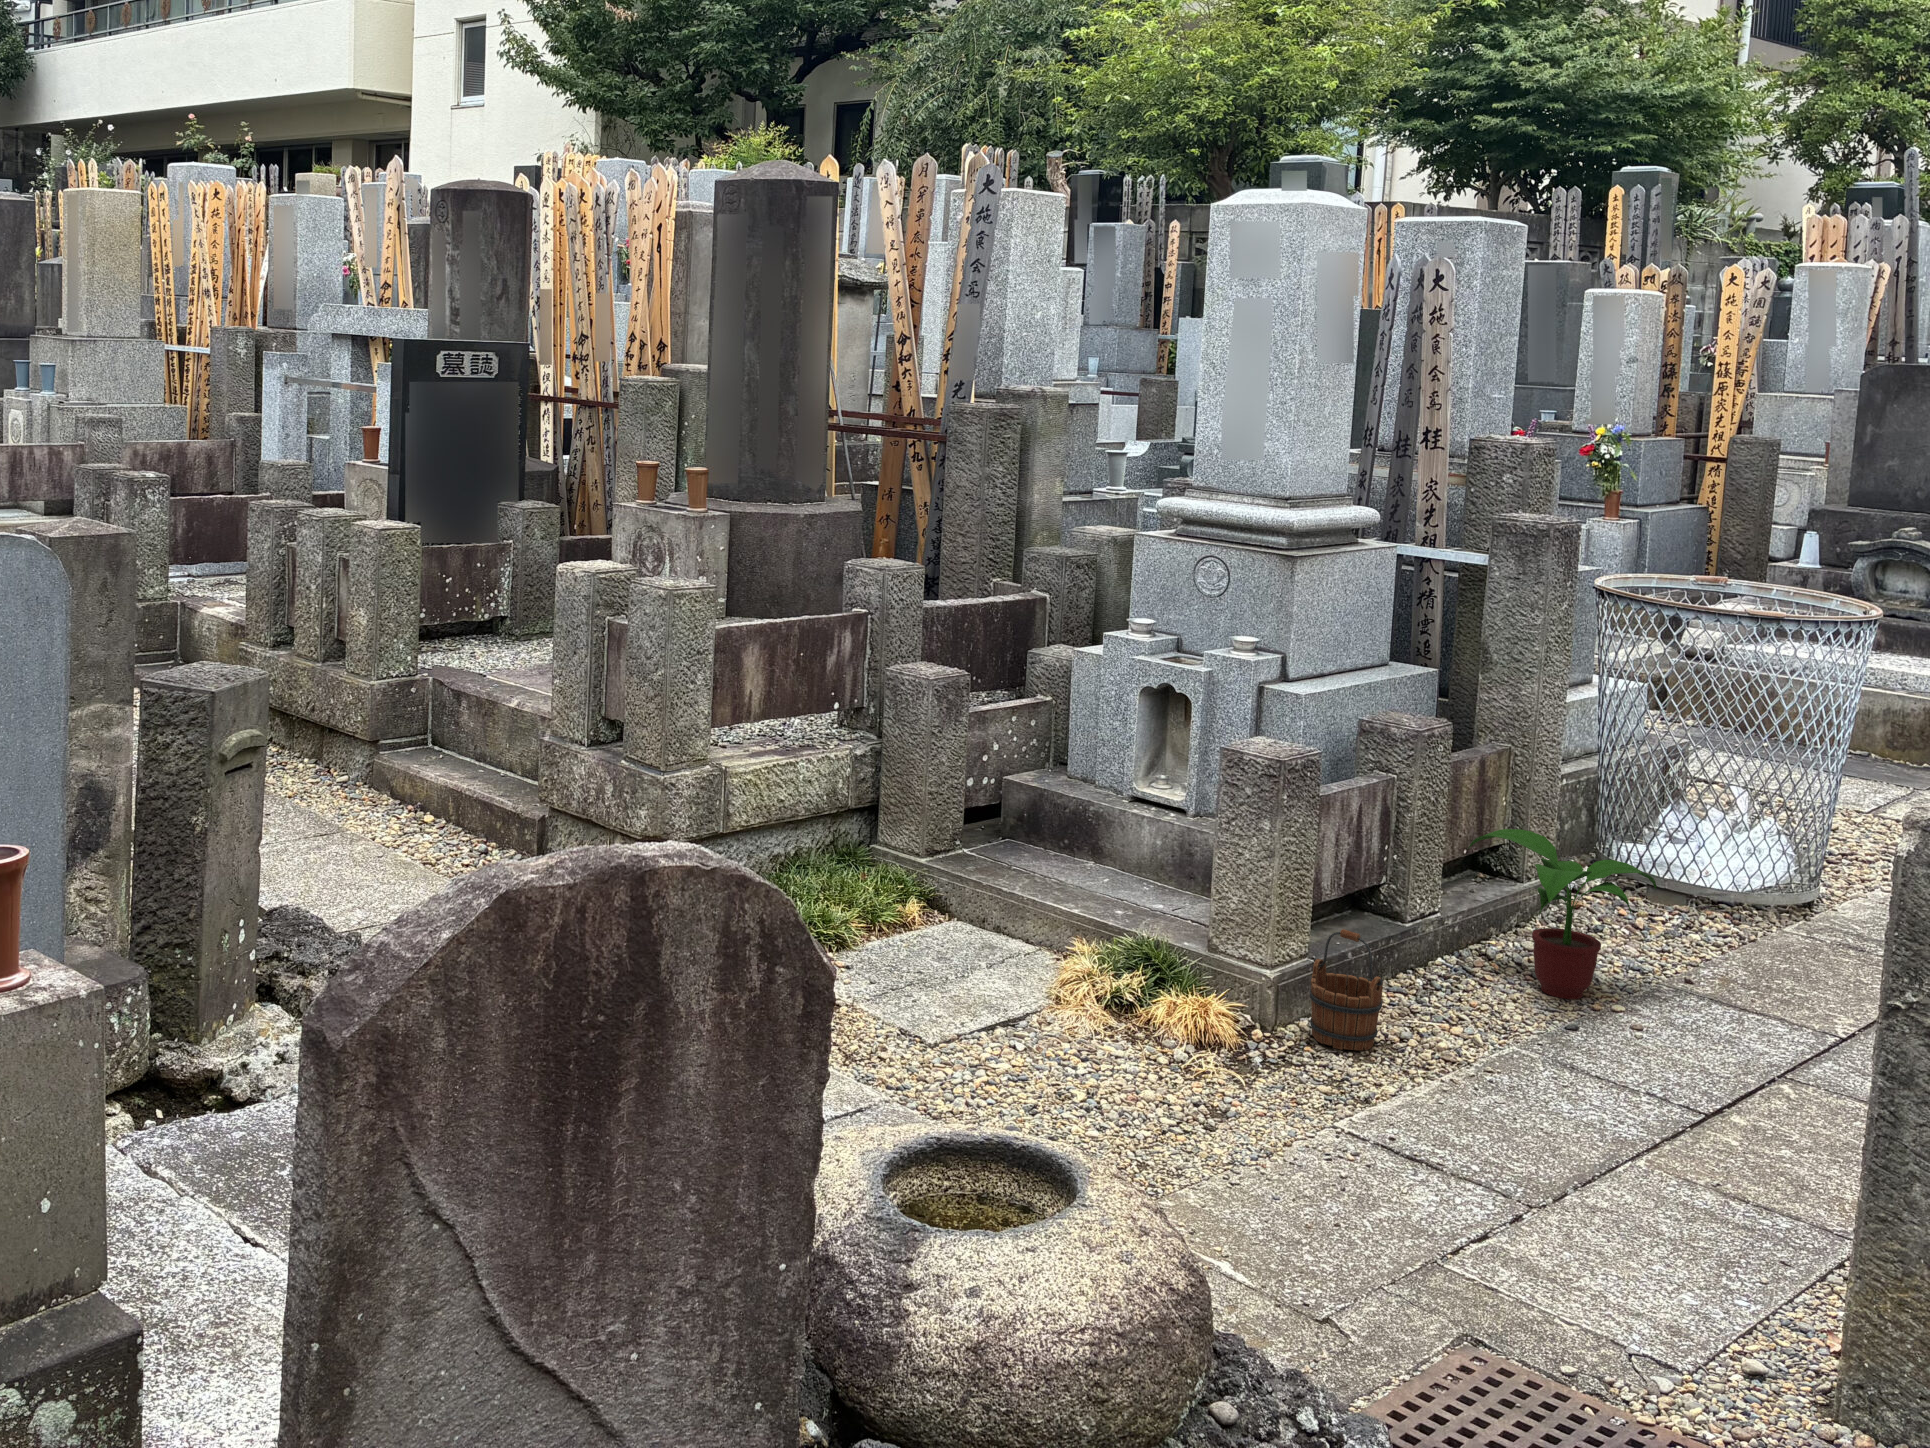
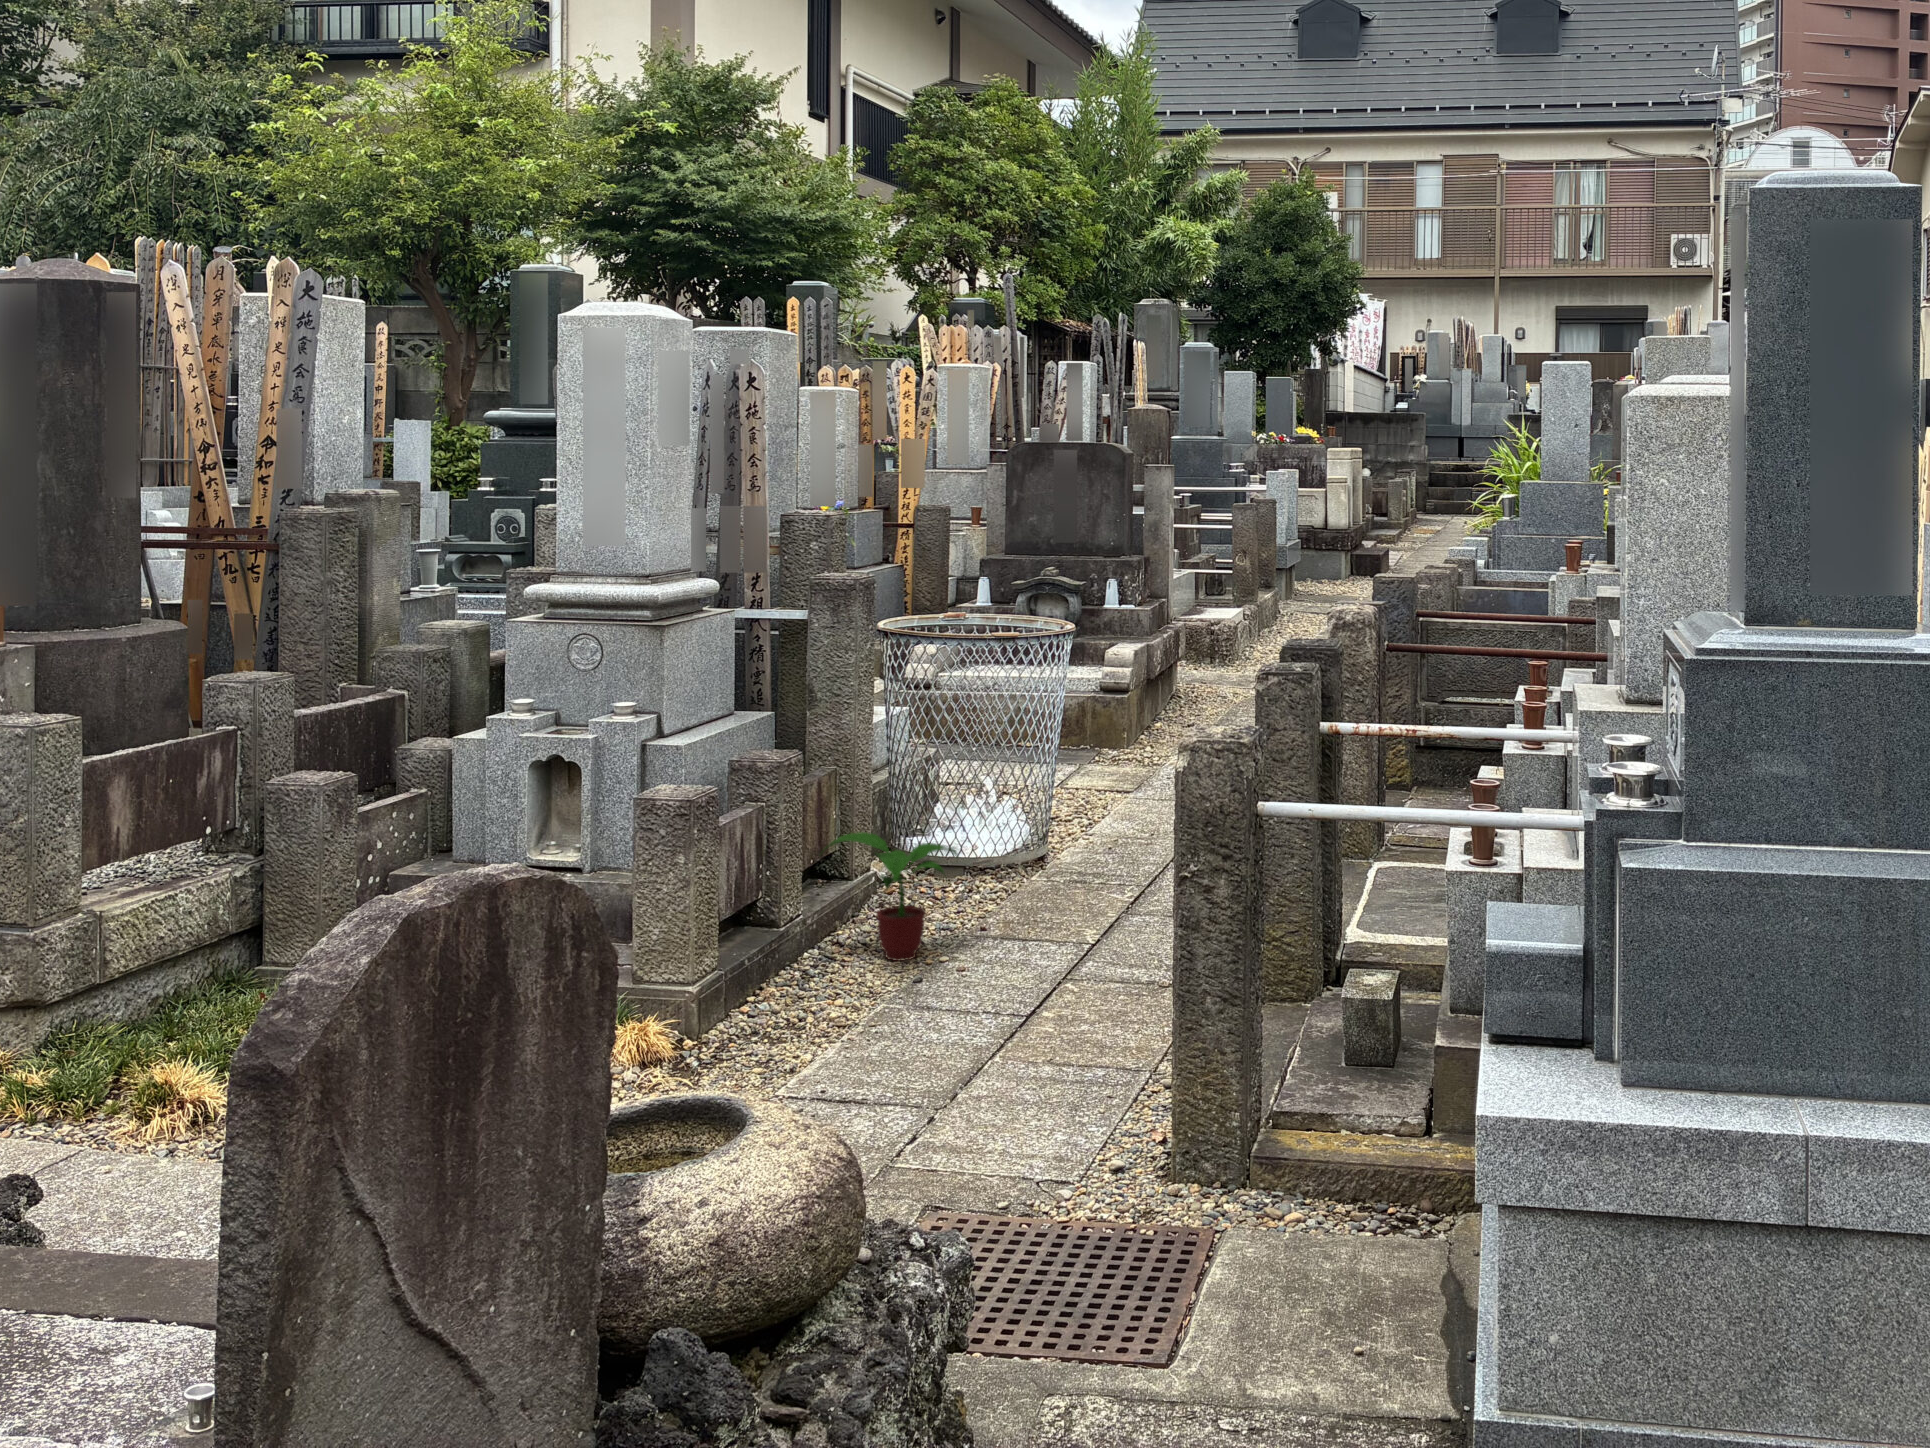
wooden bucket: present [1309,929,1383,1050] -> none [729,938,790,1040]

